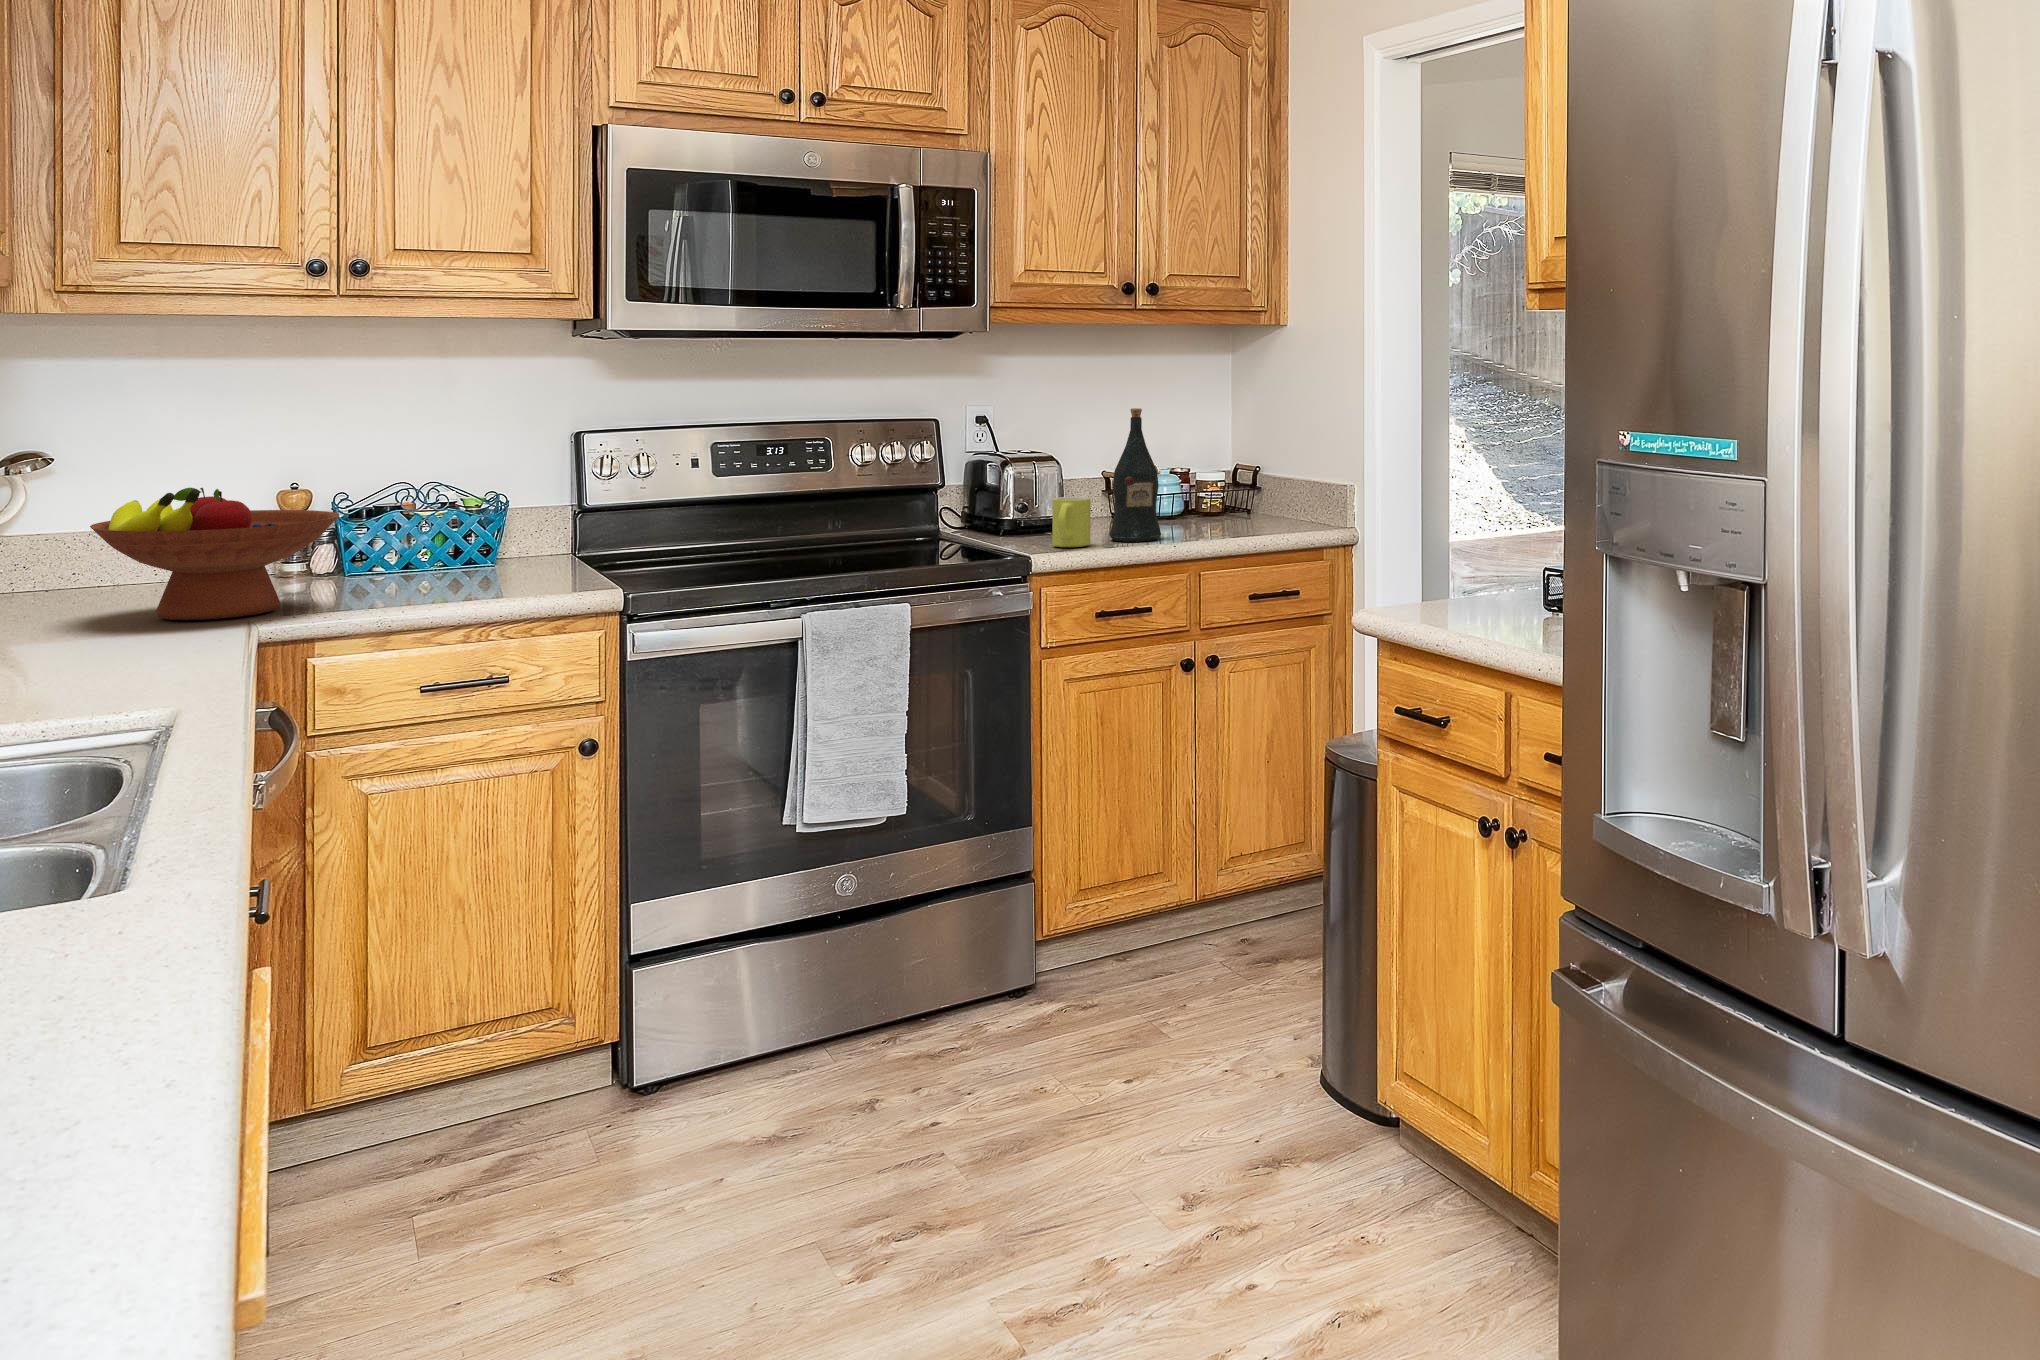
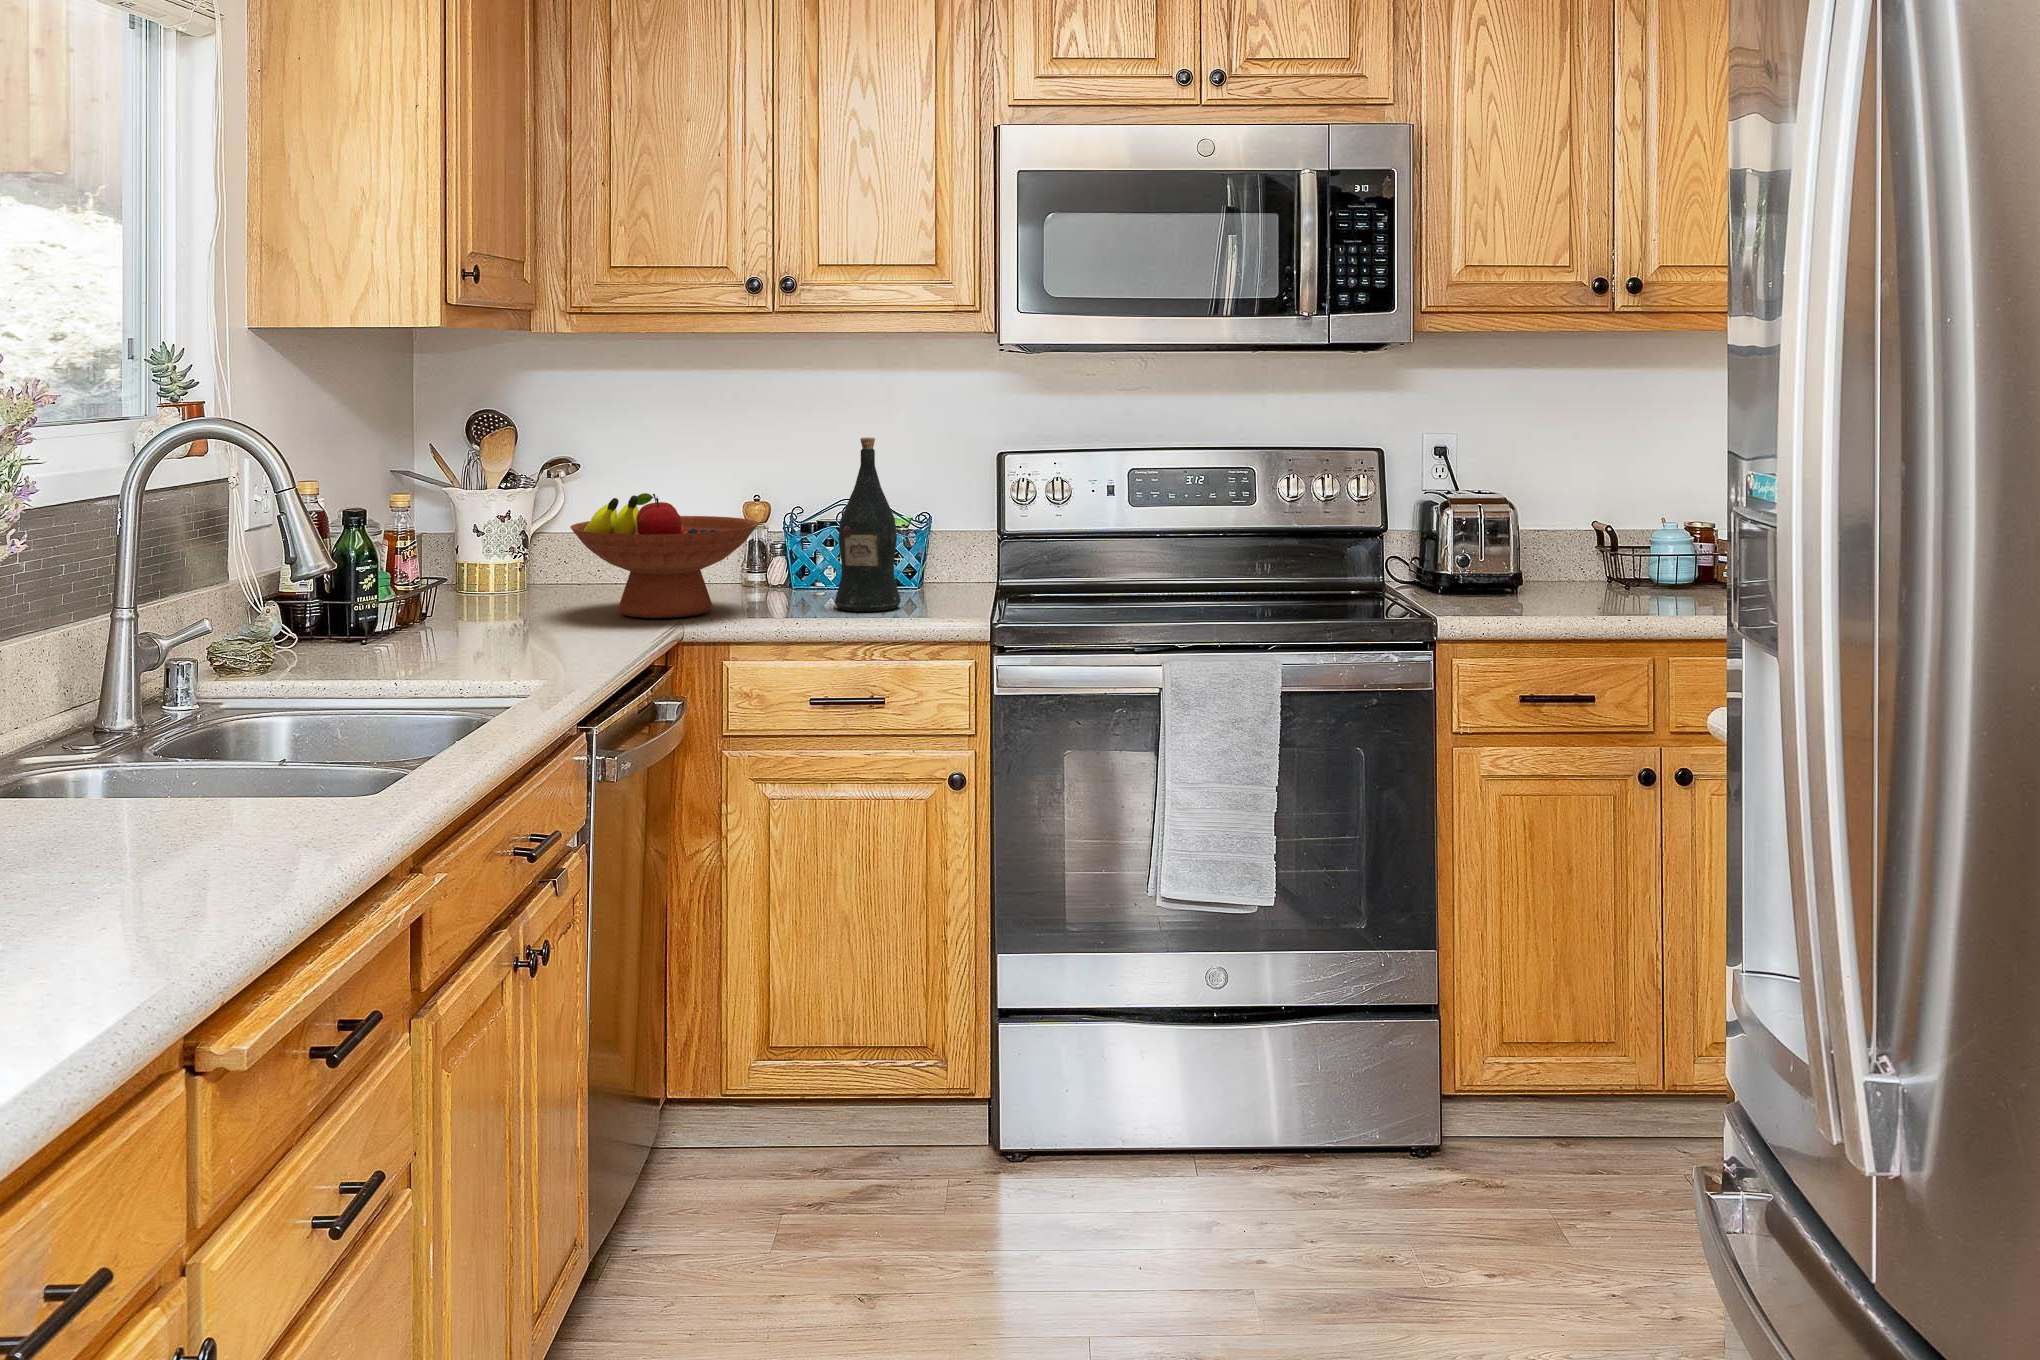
wine bottle: present [1109,408,1161,542] -> present [835,438,901,612]
mug: present [1052,497,1091,547] -> none [1487,544,1535,608]

